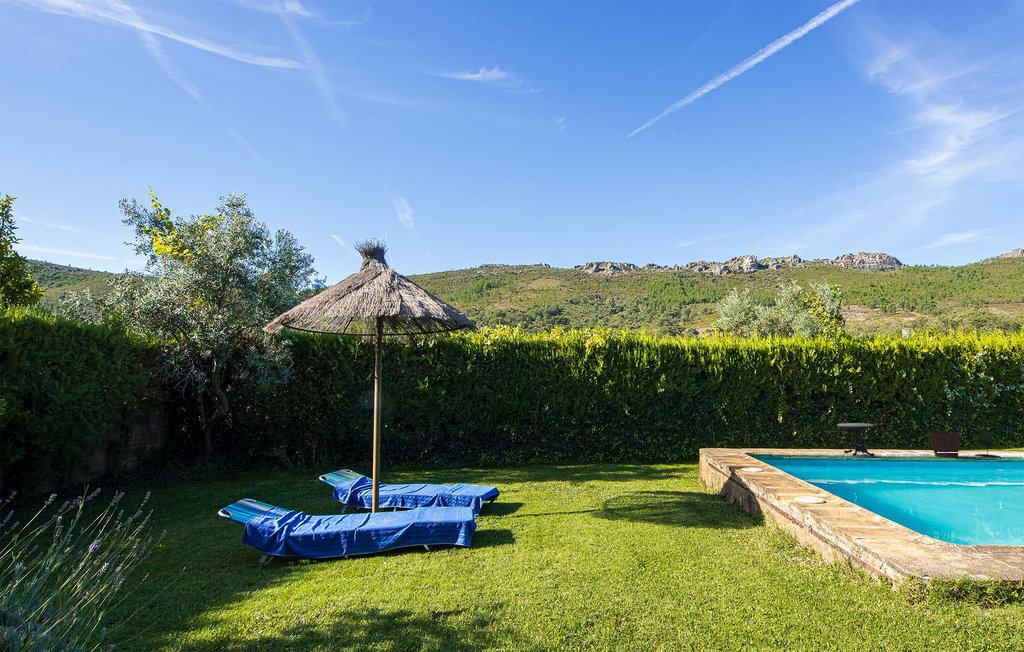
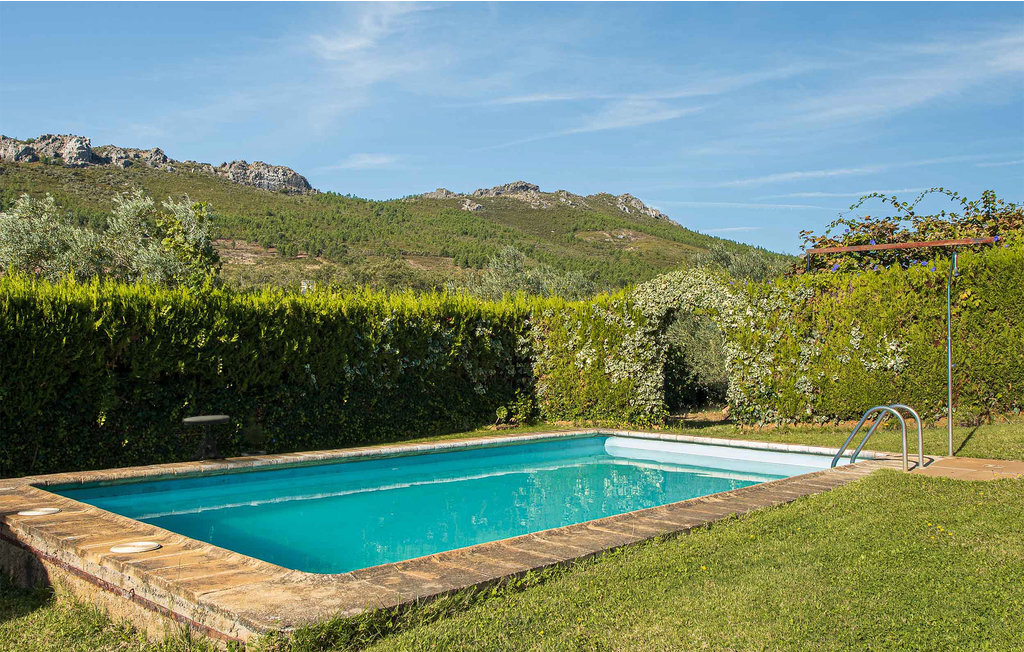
potted tree: present [973,426,1001,458] -> present [242,419,266,456]
basket: present [927,432,960,458] -> none [285,420,316,451]

